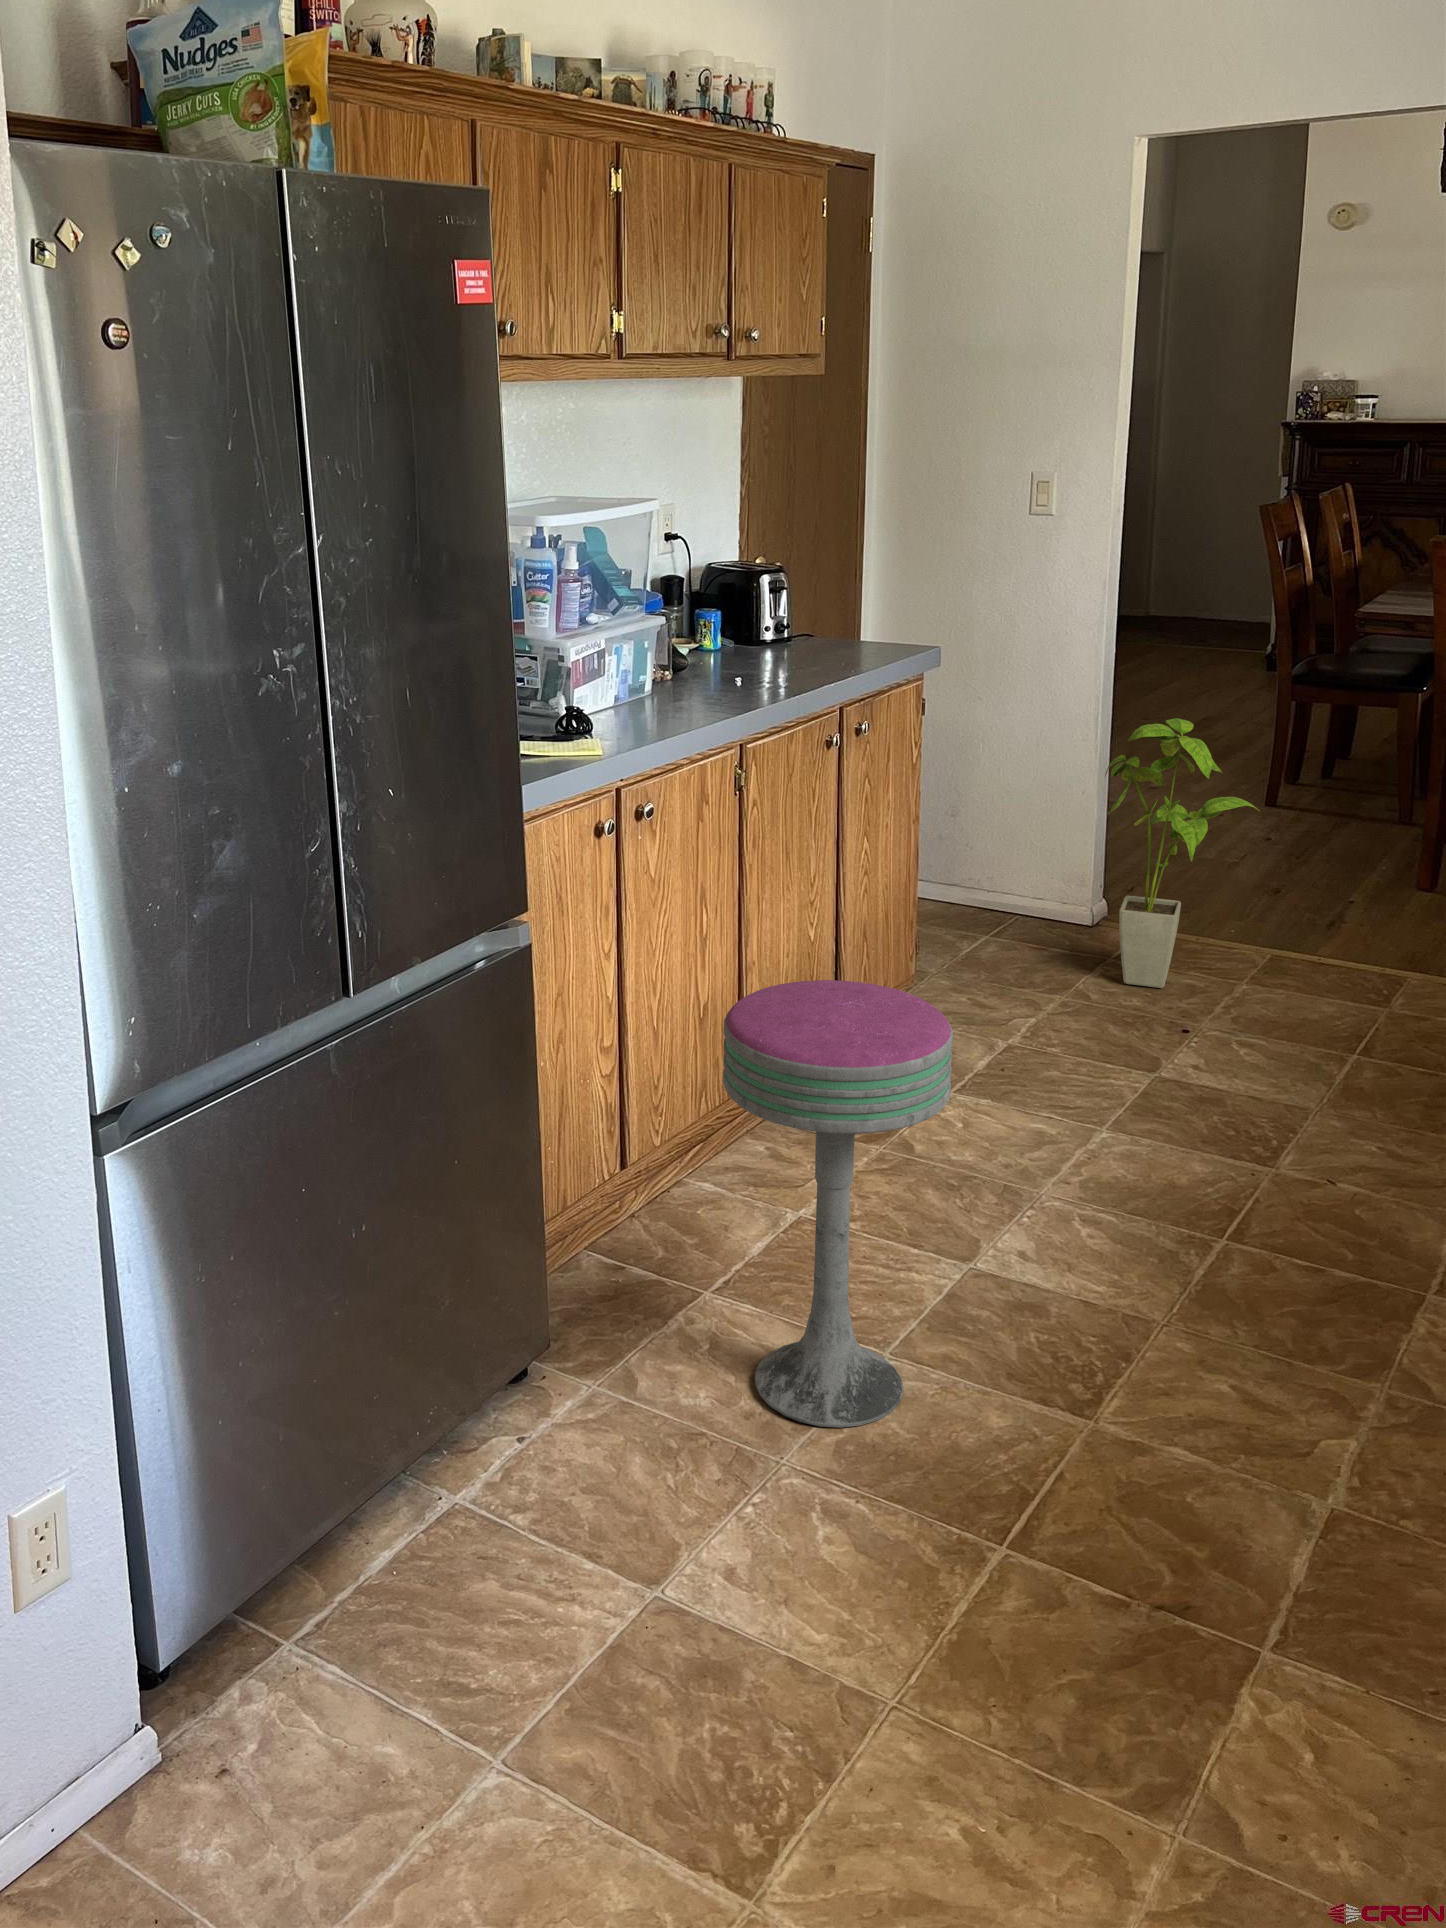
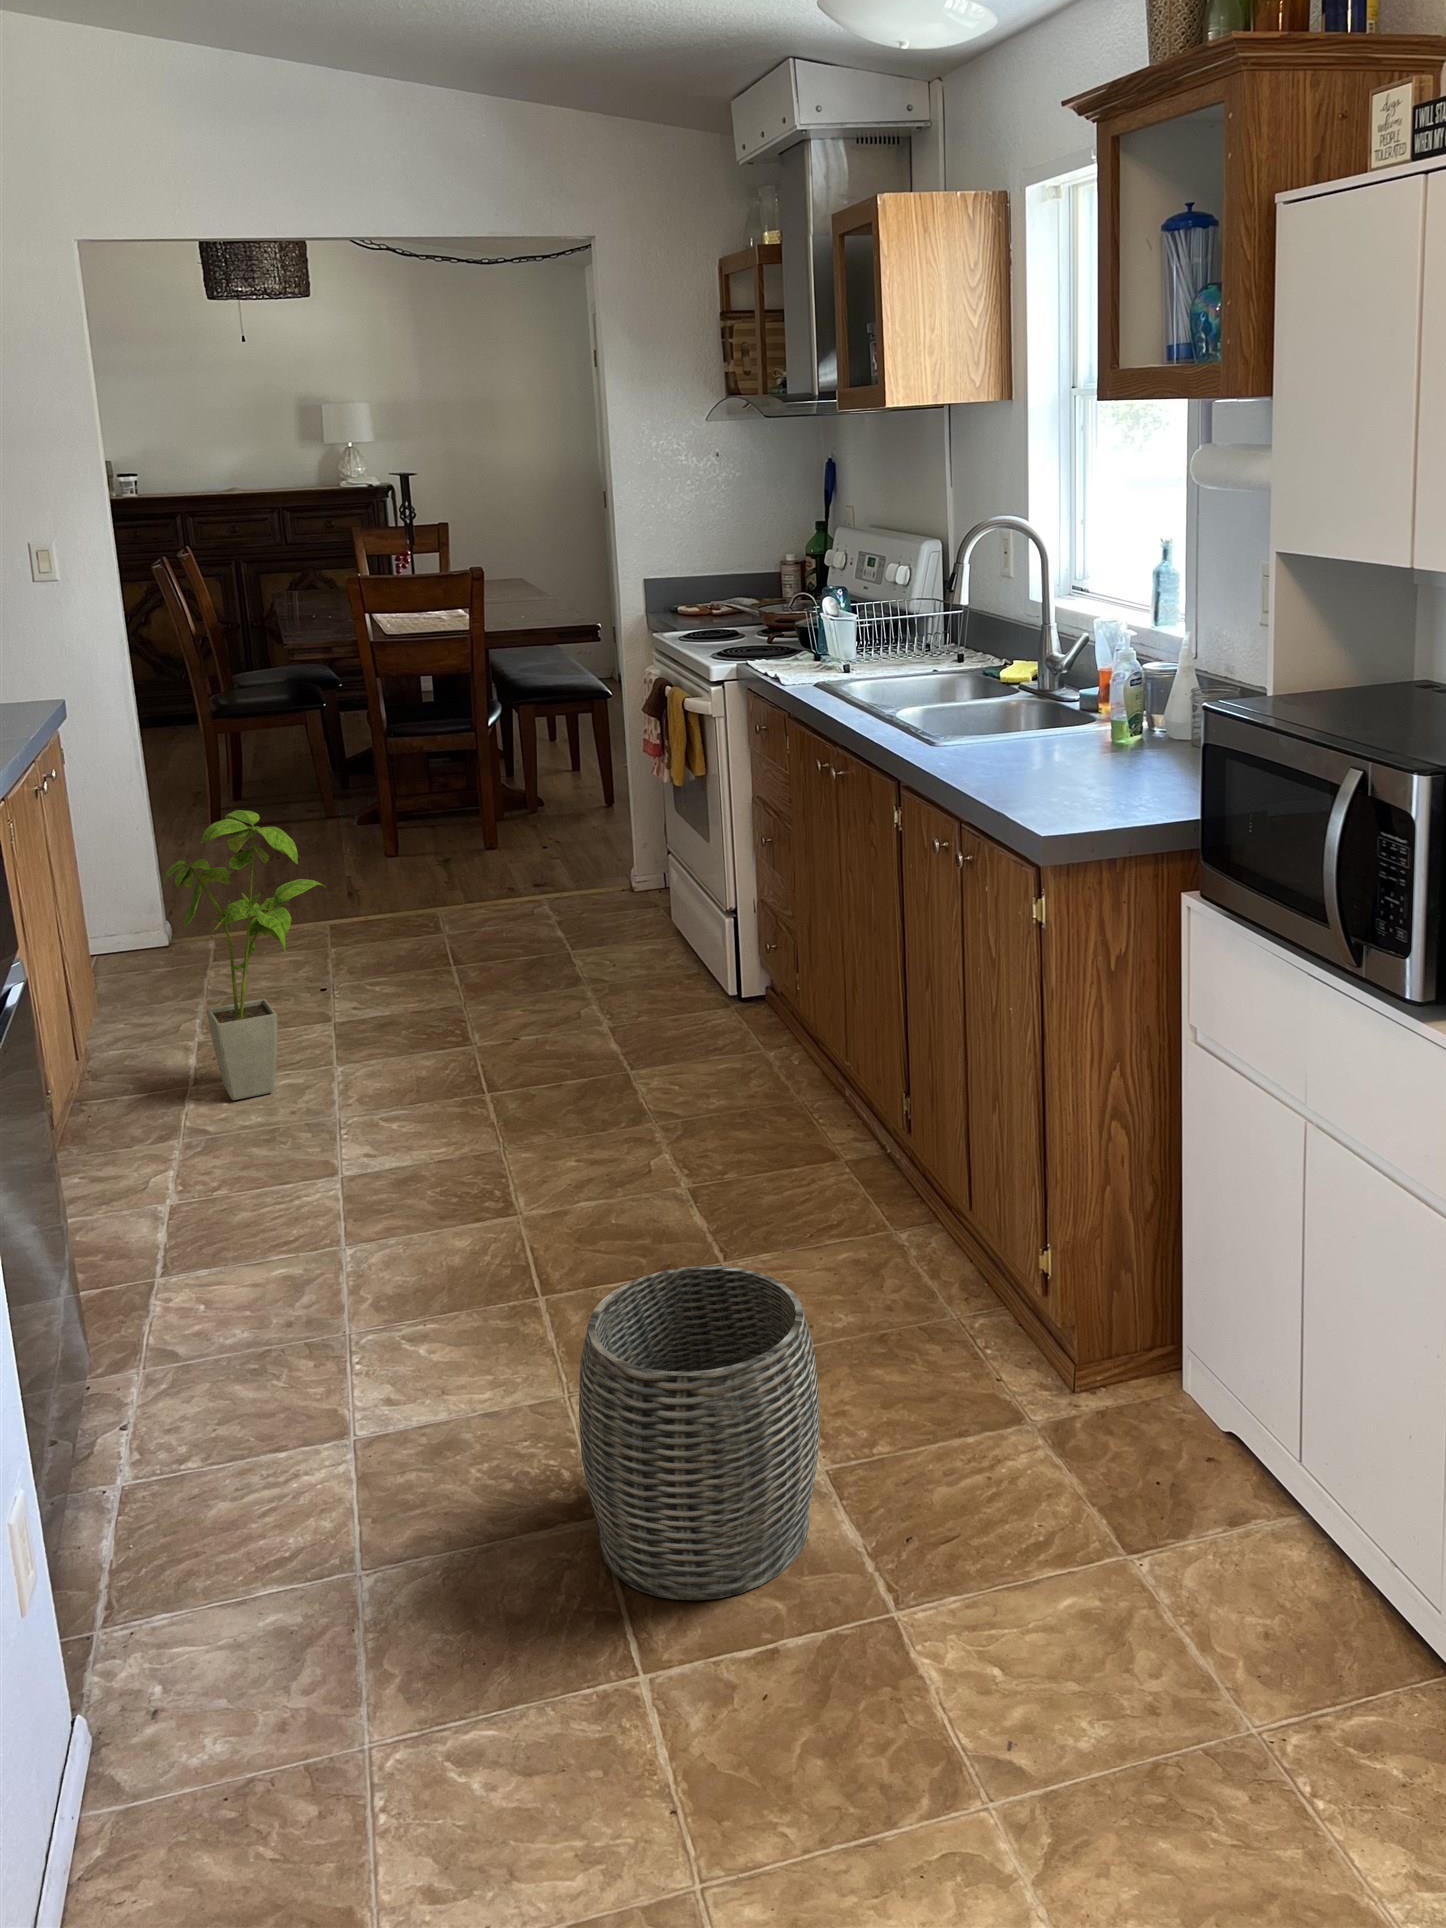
bar stool: present [723,980,953,1428] -> none [147,1157,436,1701]
woven basket: none [1049,1216,1308,1553] -> present [579,1266,820,1600]

